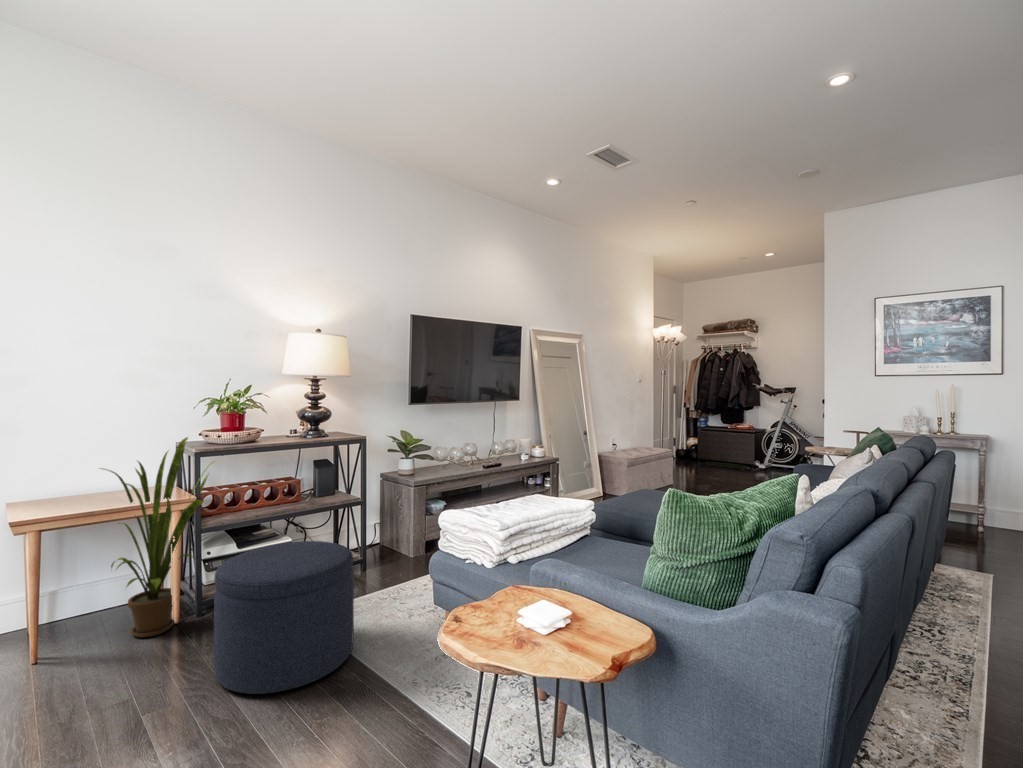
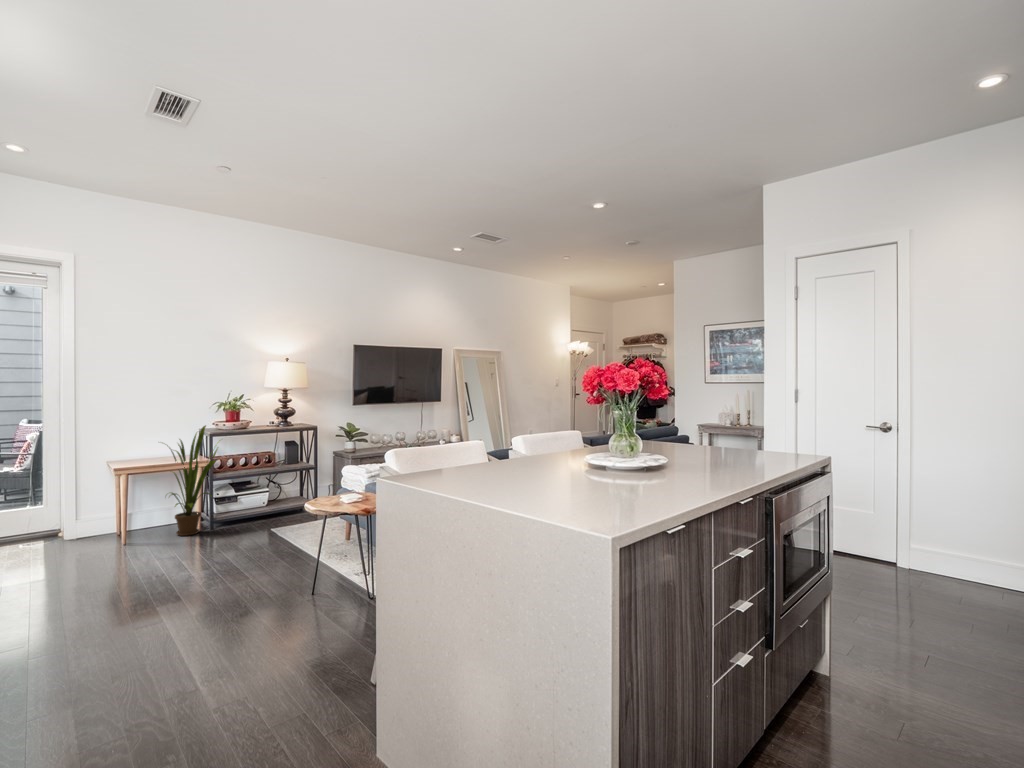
ottoman: present [214,541,354,694] -> none [223,484,298,552]

